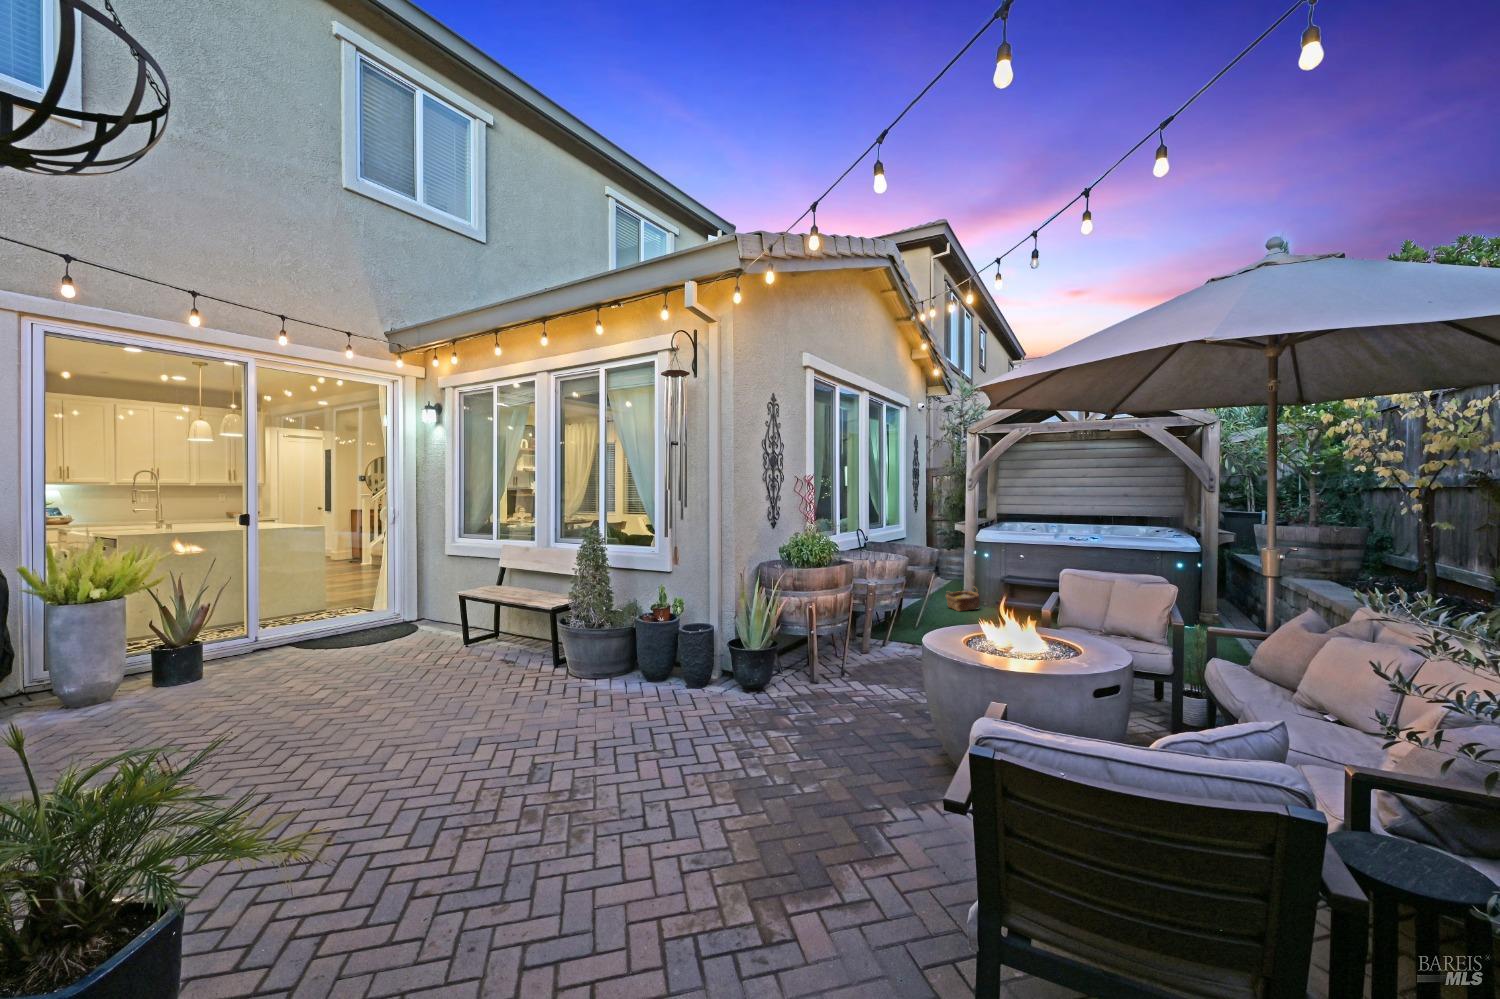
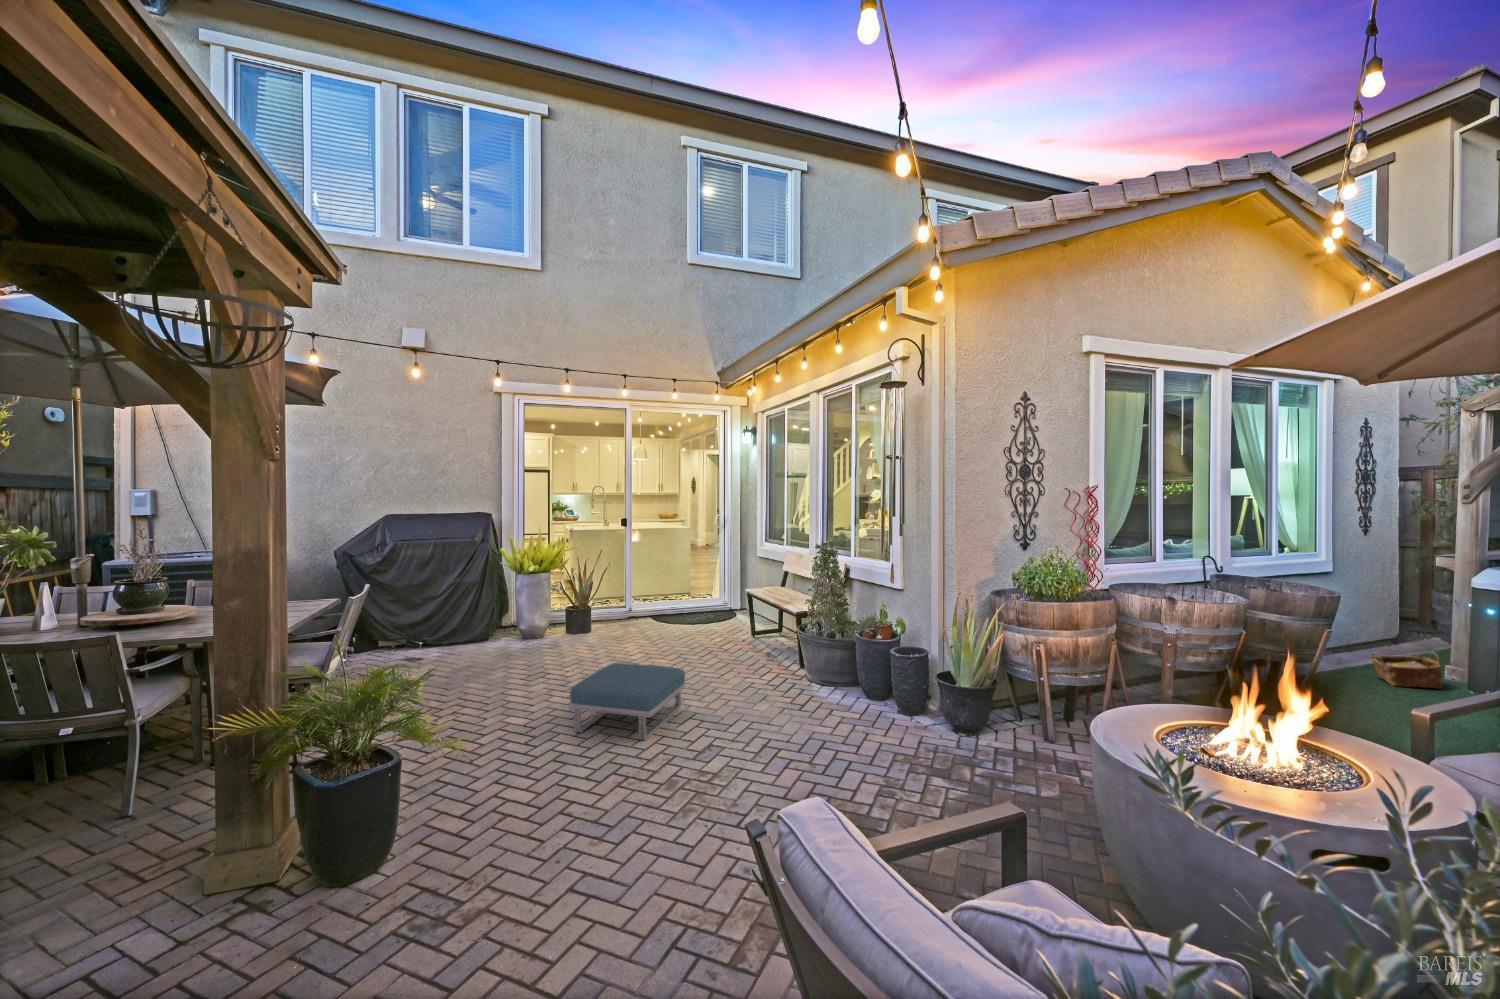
footstool: none [306,686,459,798] -> present [569,663,686,740]

